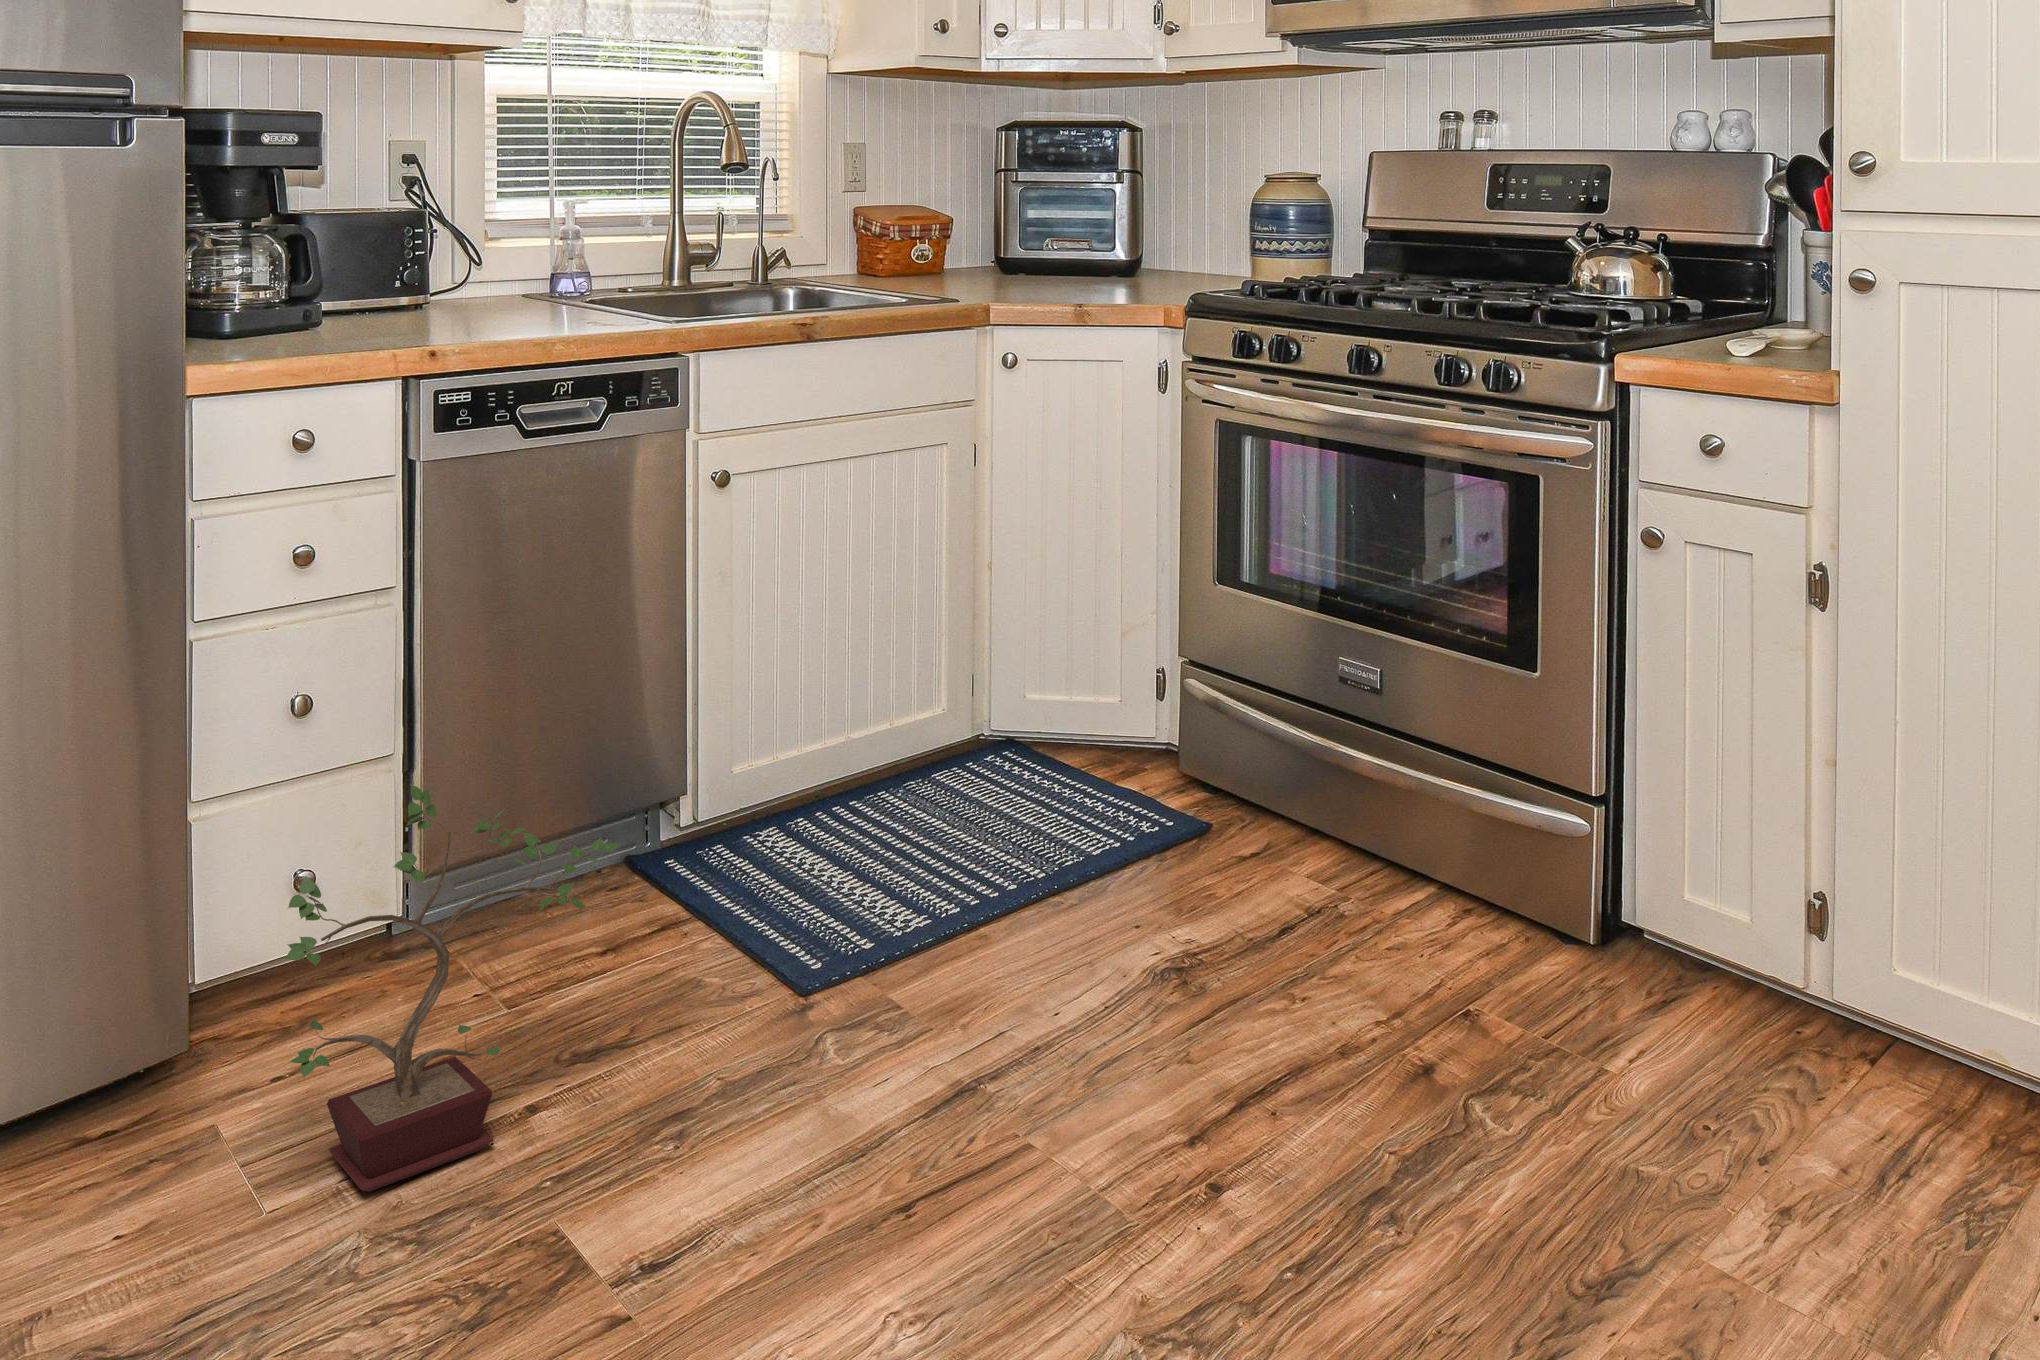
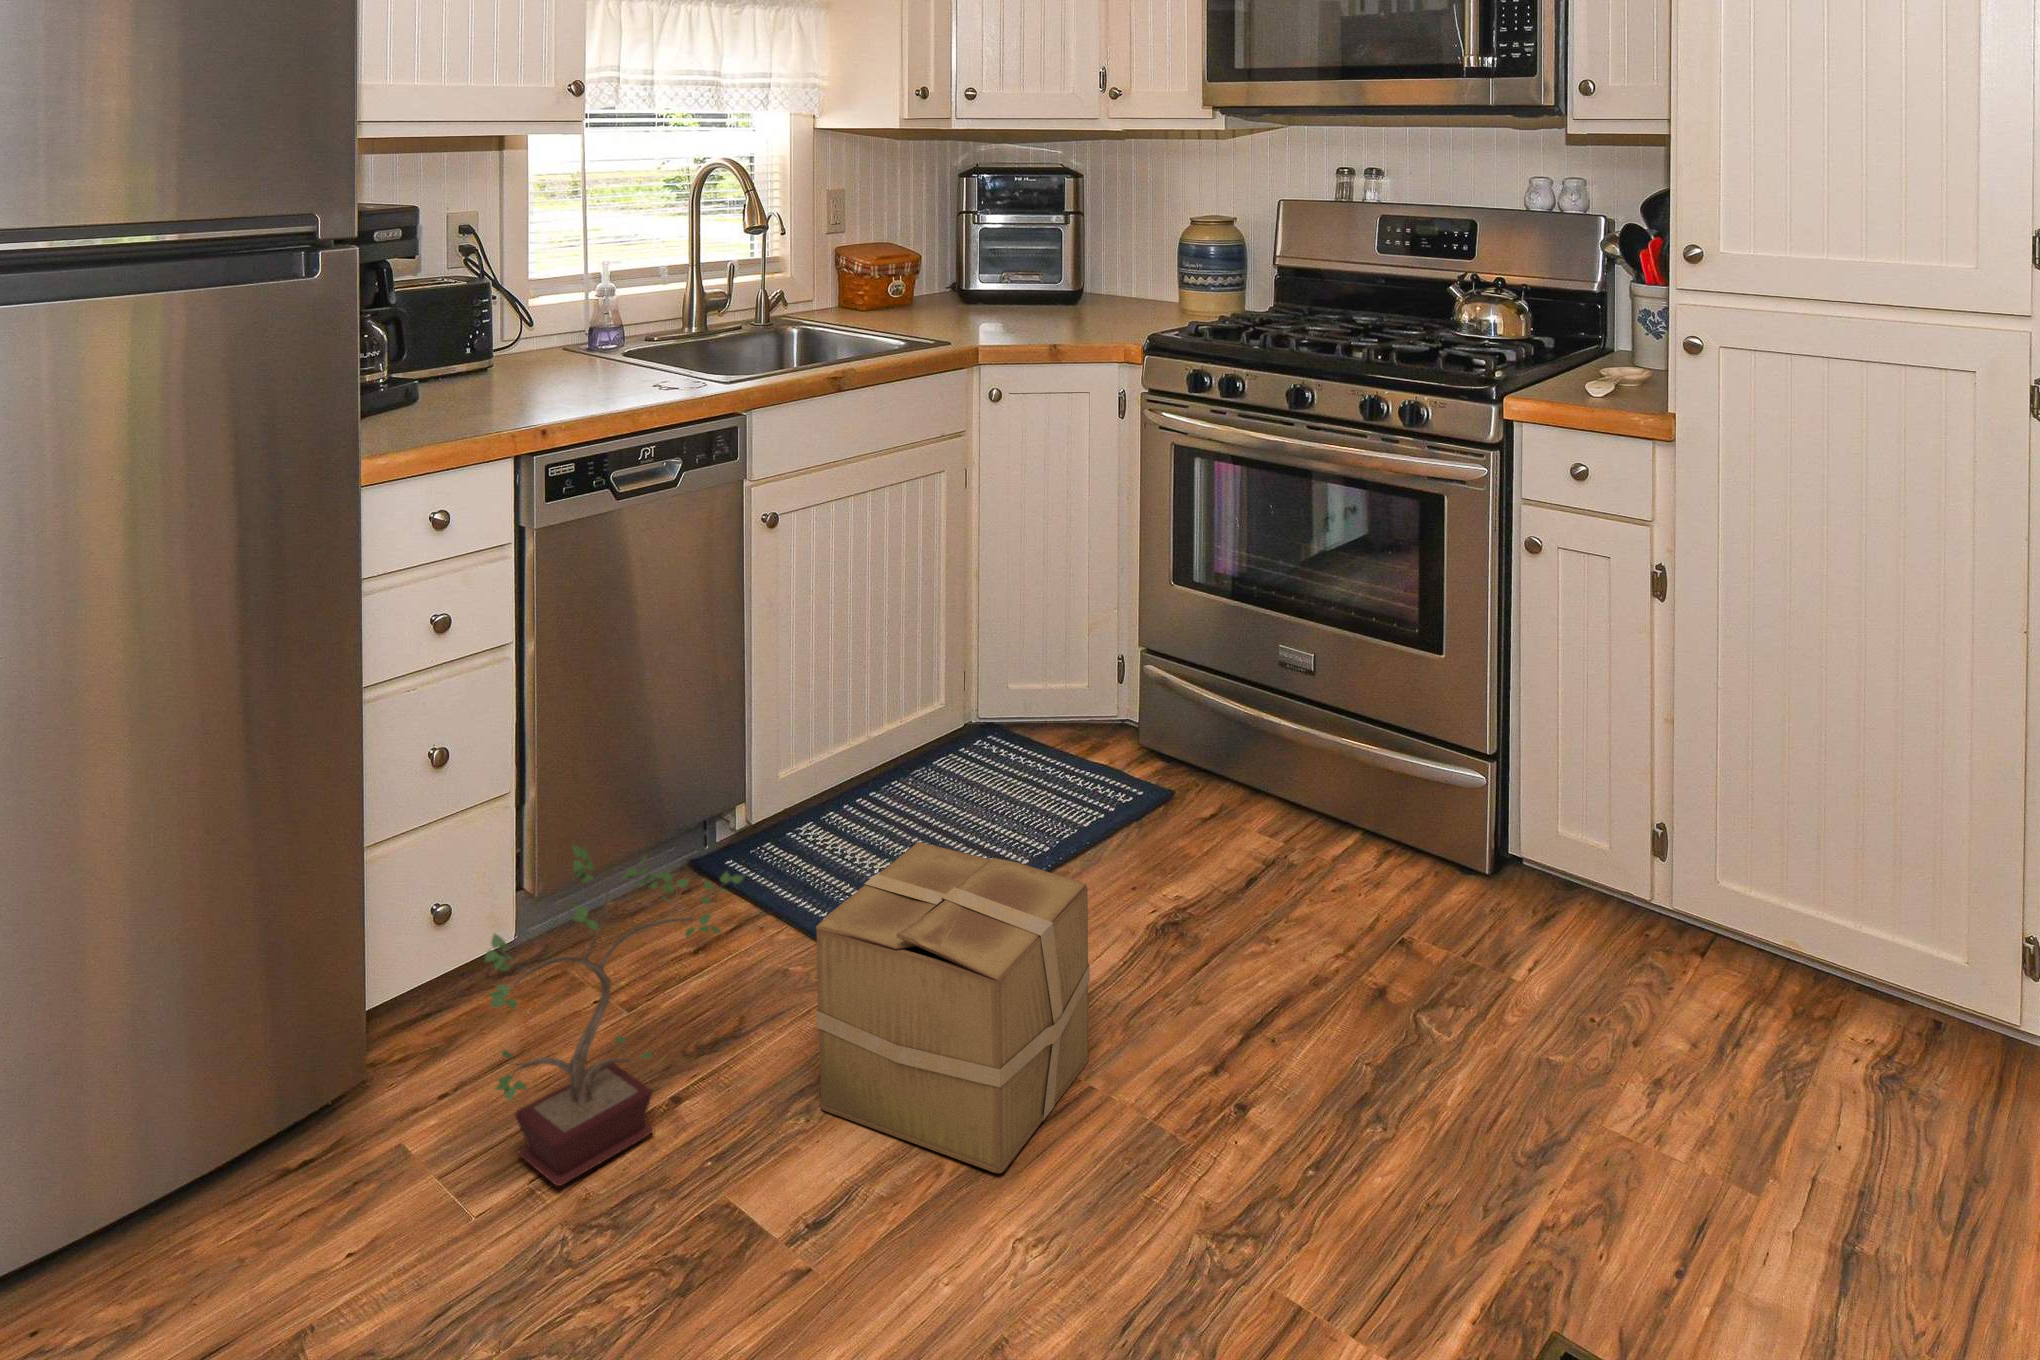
cardboard box: none [696,833,1039,1229] -> present [816,842,1090,1173]

